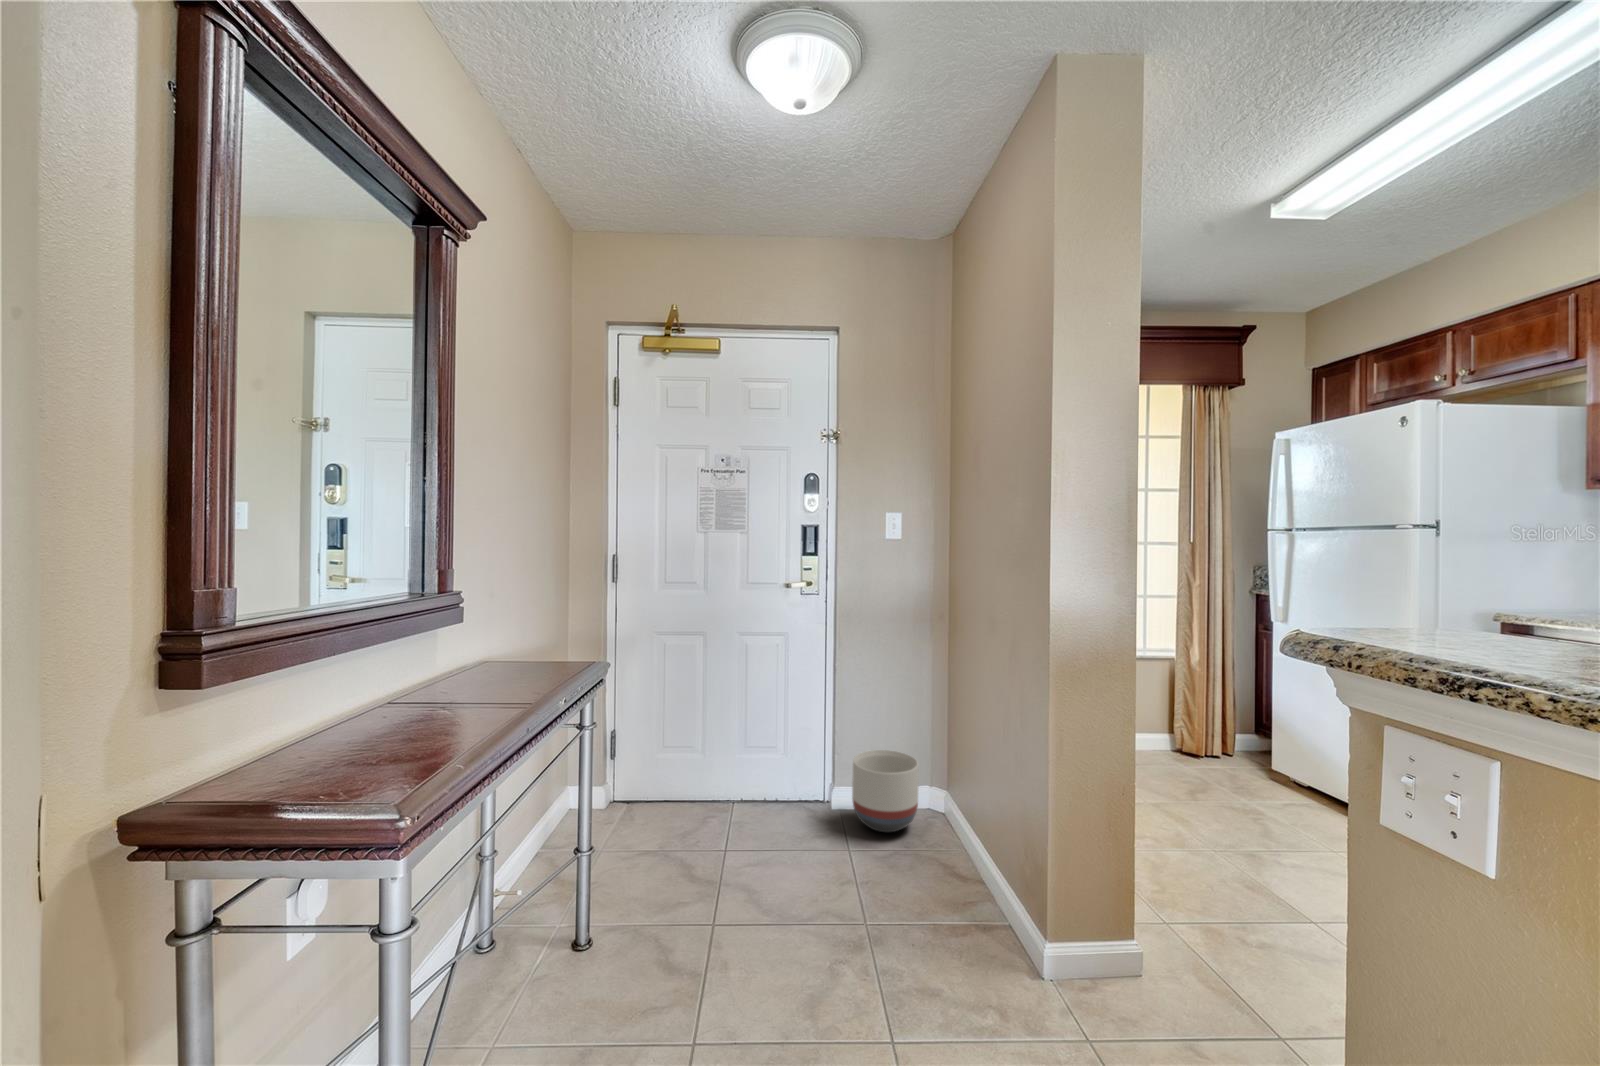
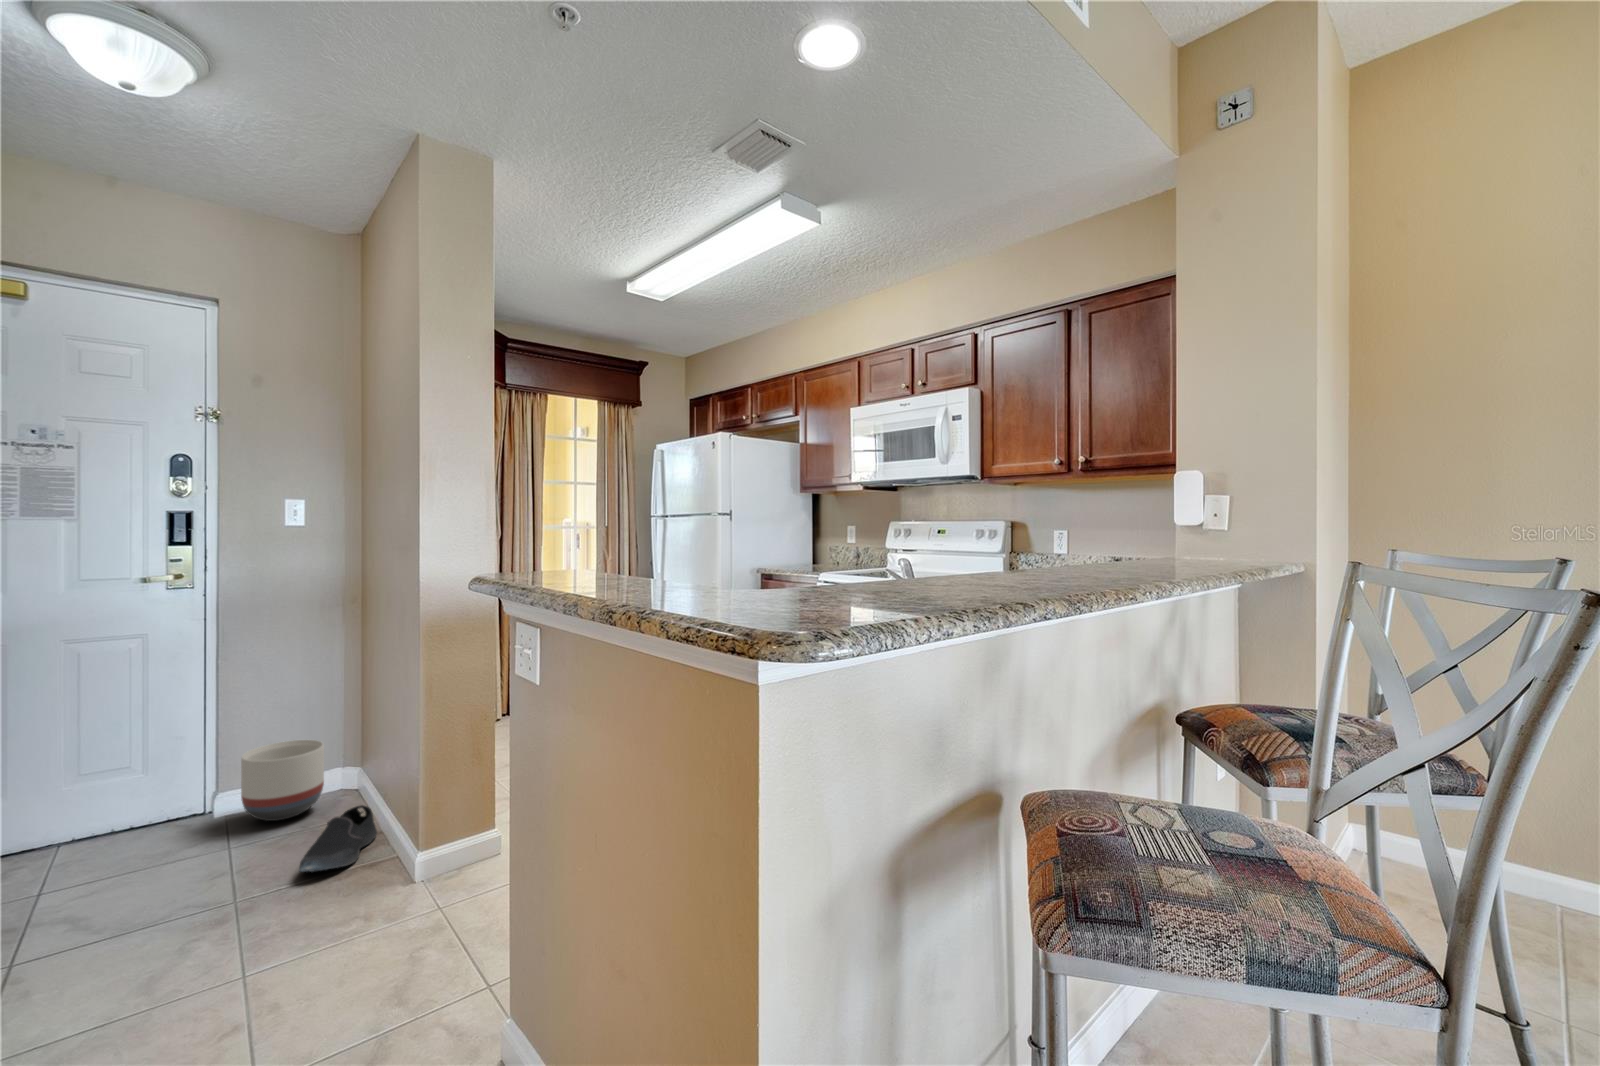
shoe: none [912,849,978,928] -> present [299,805,377,872]

